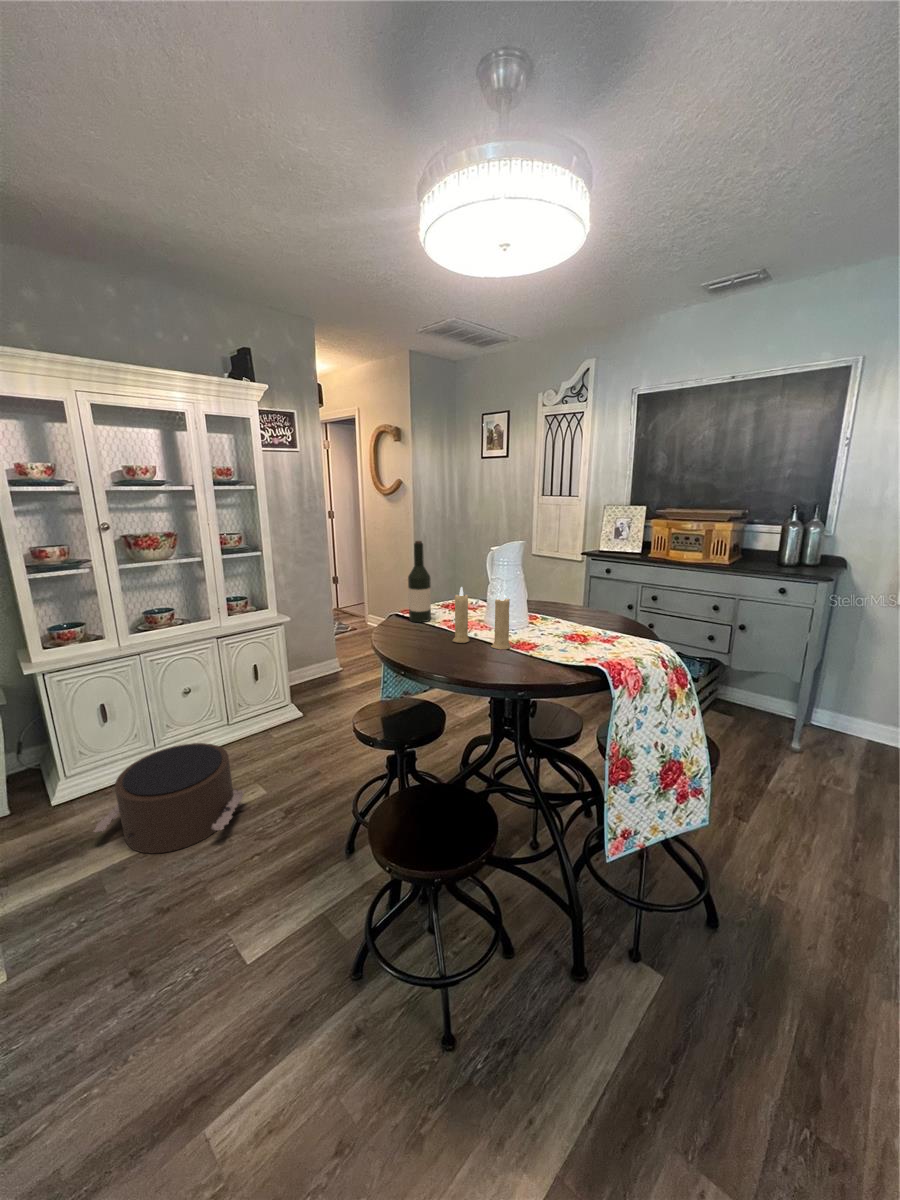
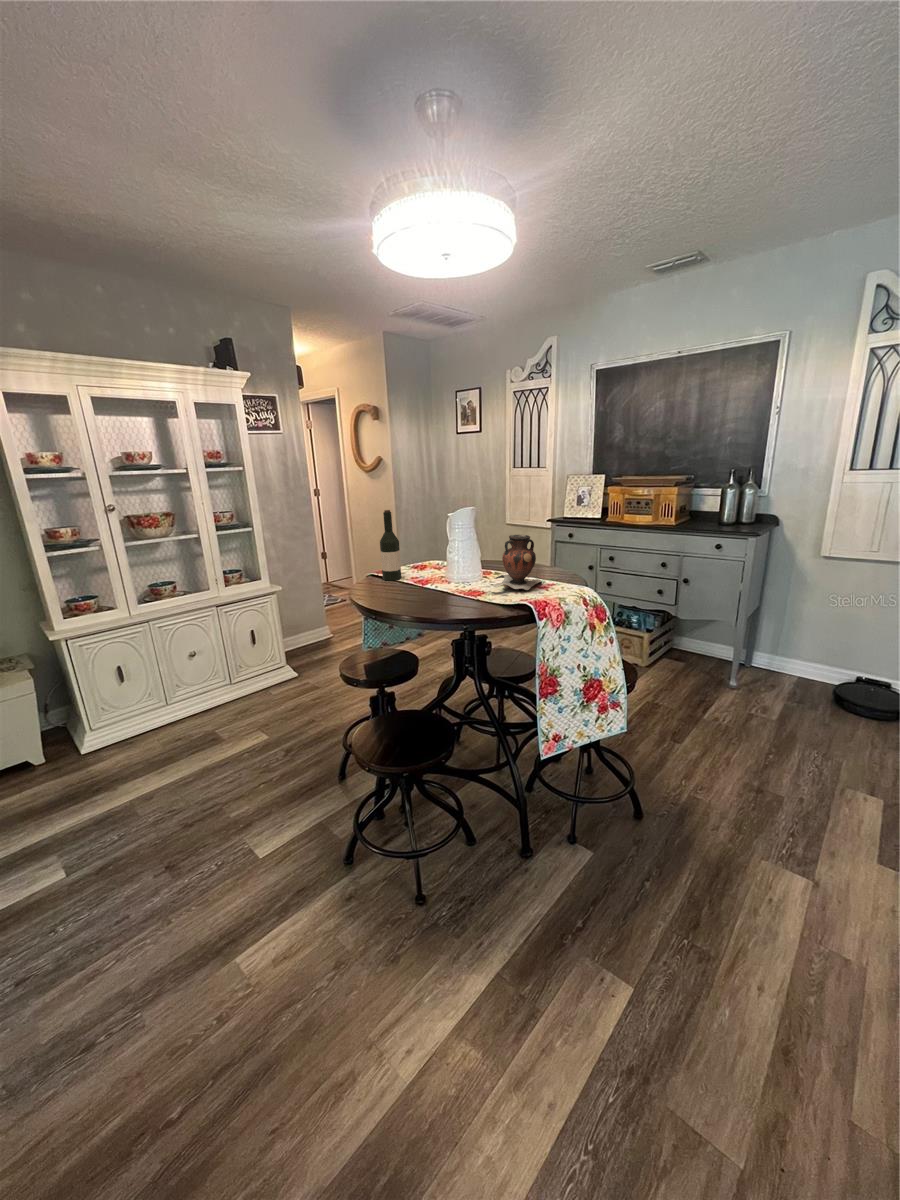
vase: none [539,577,602,644] -> present [488,535,542,590]
candle: present [452,587,510,650] -> none [415,545,464,597]
pouf: present [94,743,245,853] -> none [121,696,249,785]

